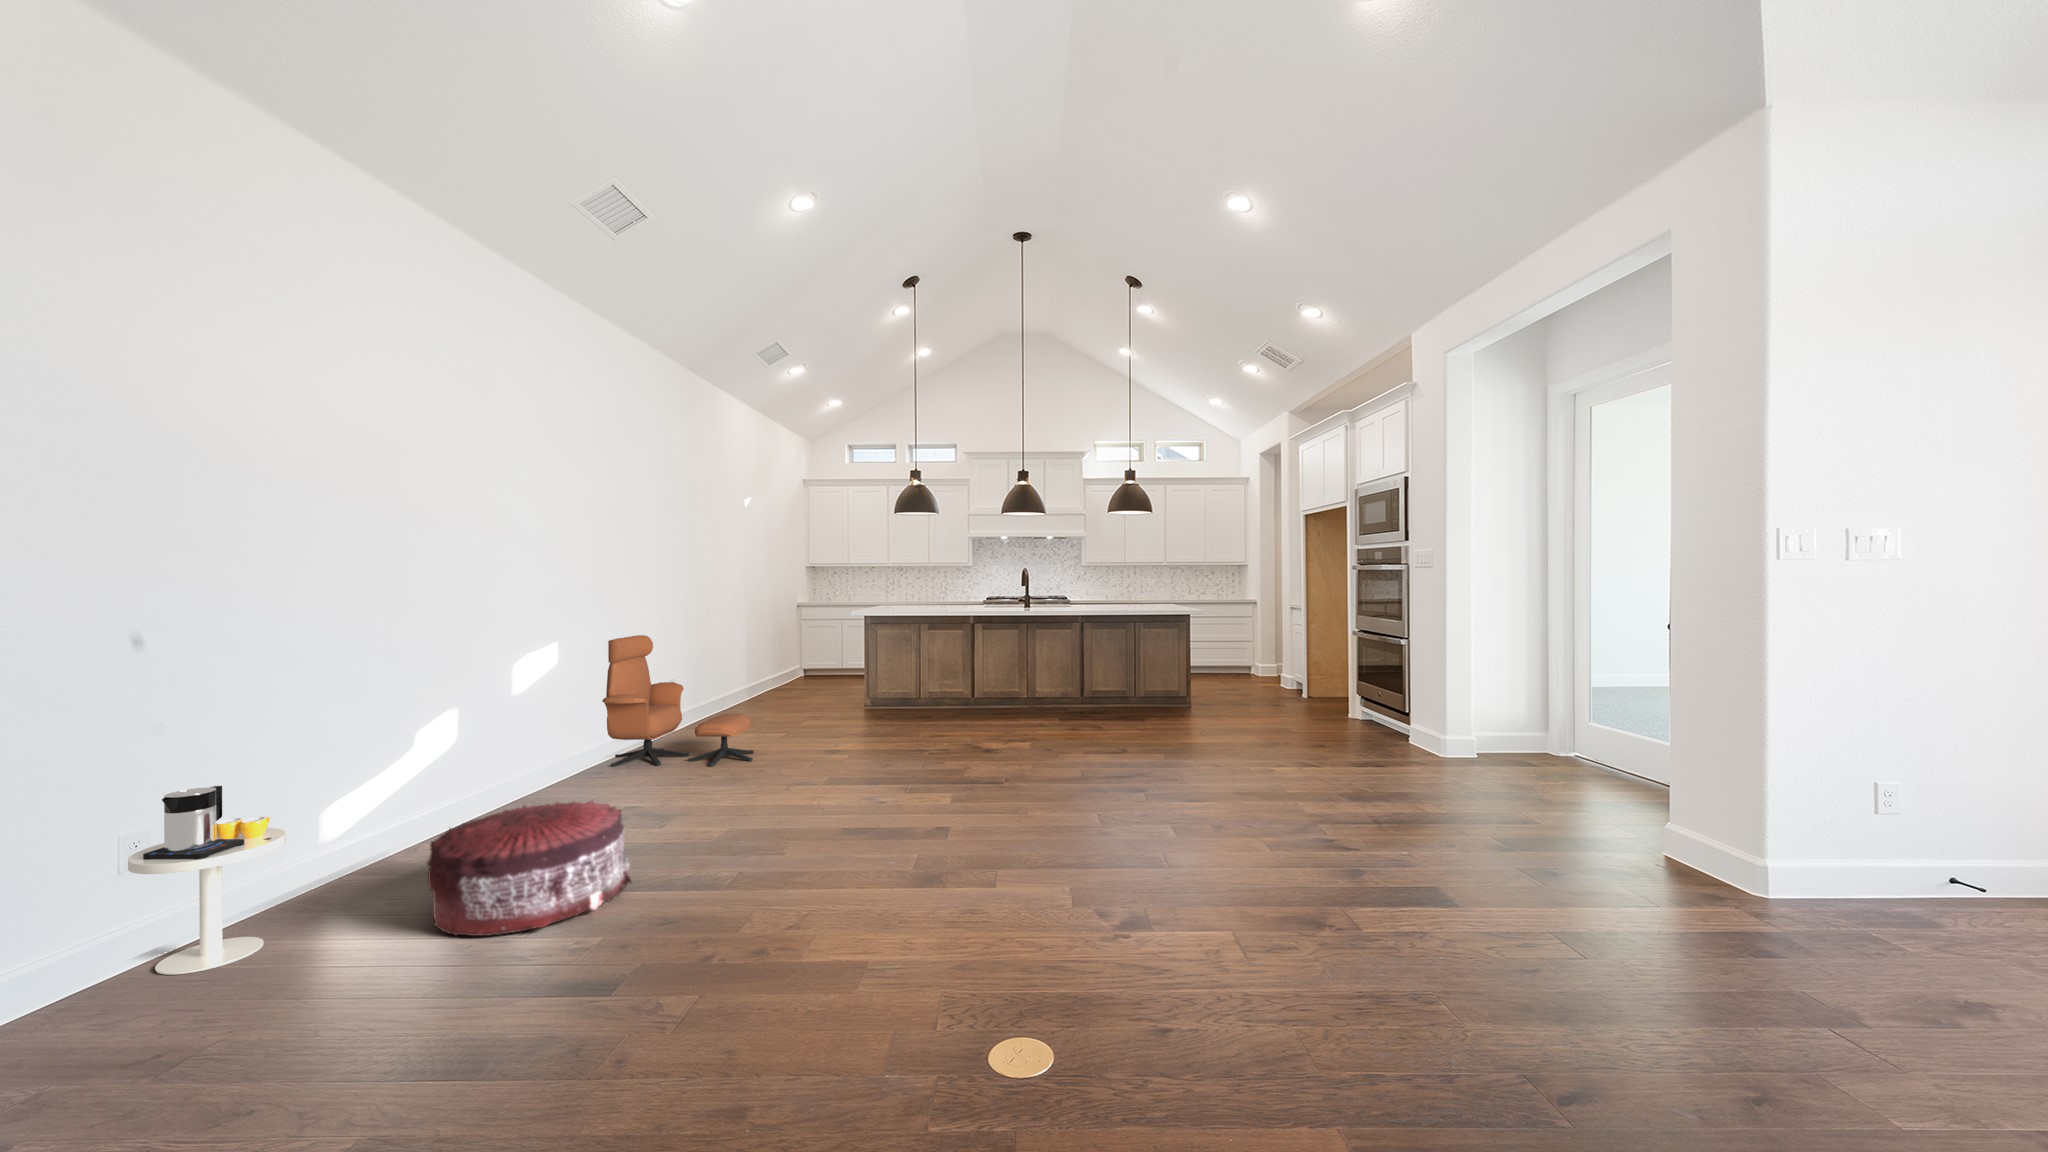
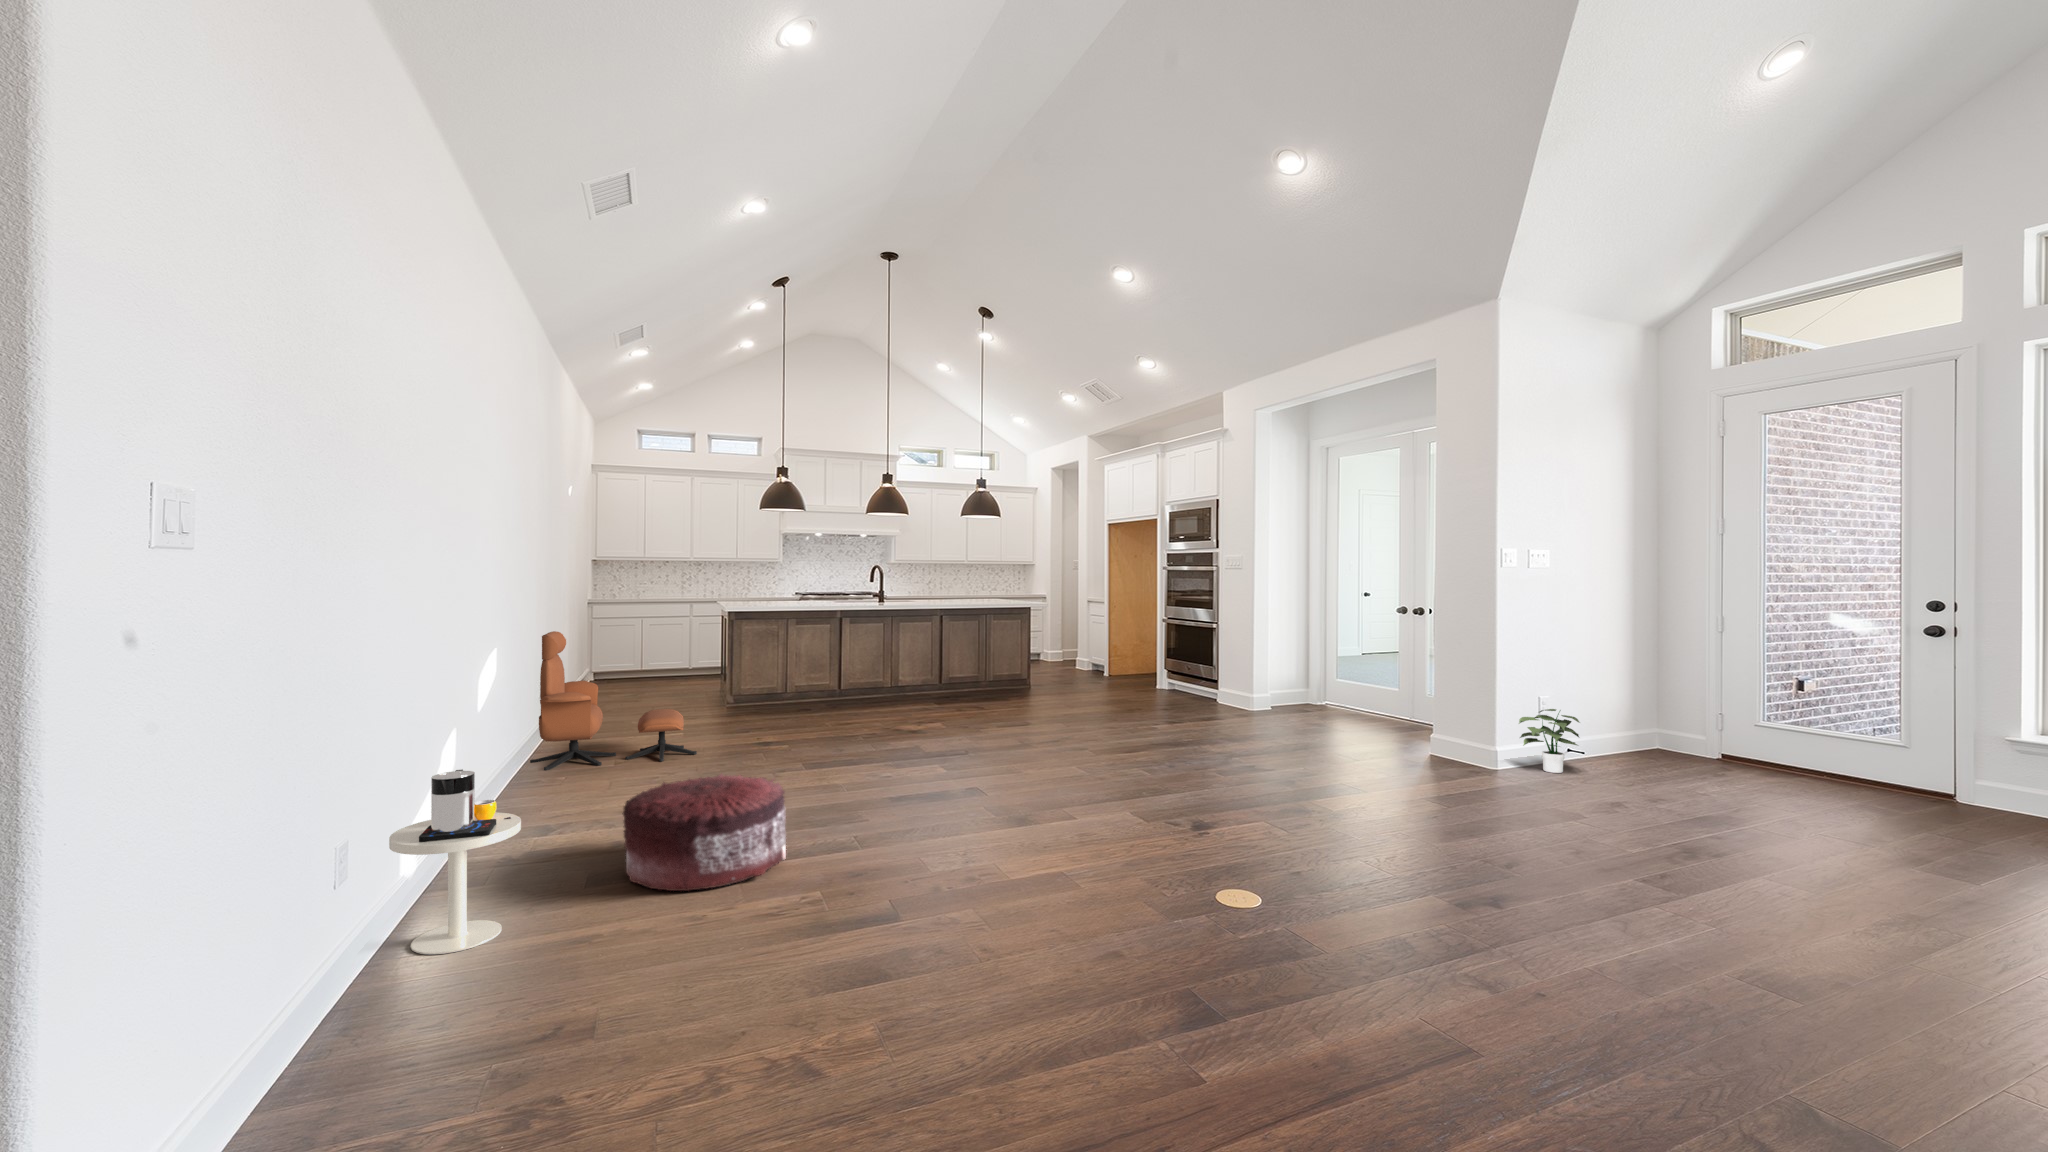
potted plant: none [1822,811,1965,930] -> present [1519,709,1580,773]

